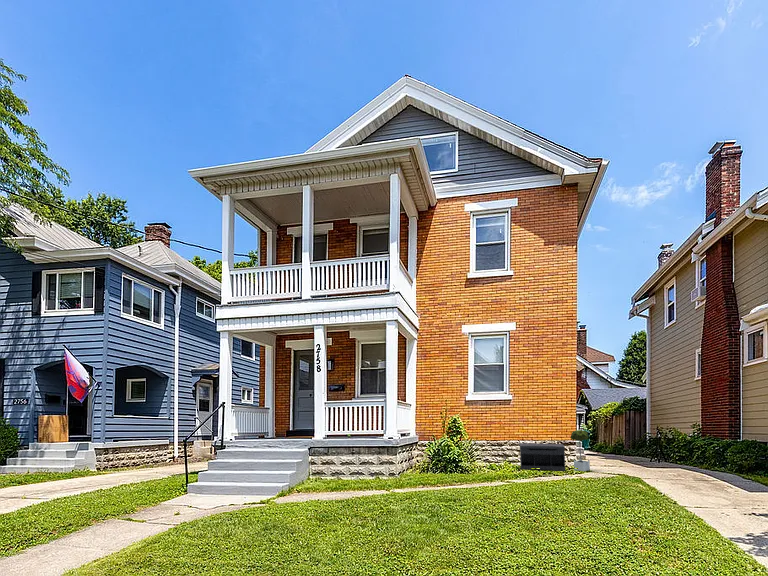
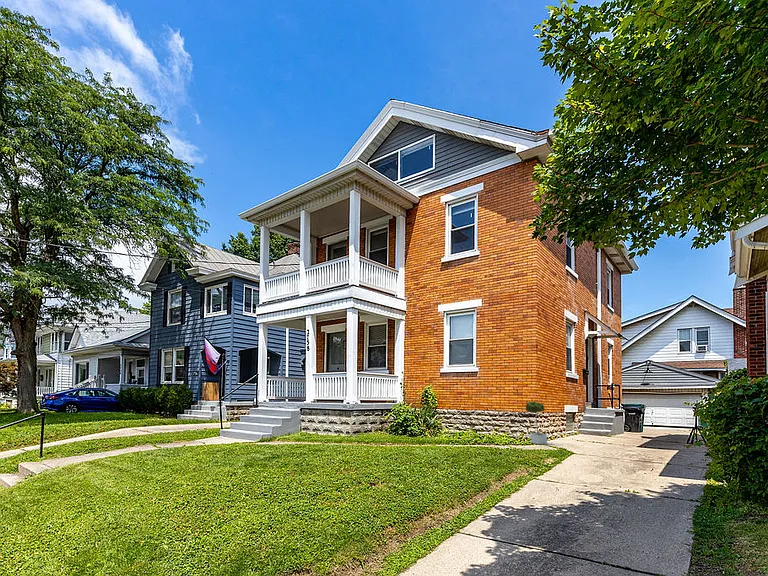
bench: present [519,443,565,471] -> none [474,413,522,442]

